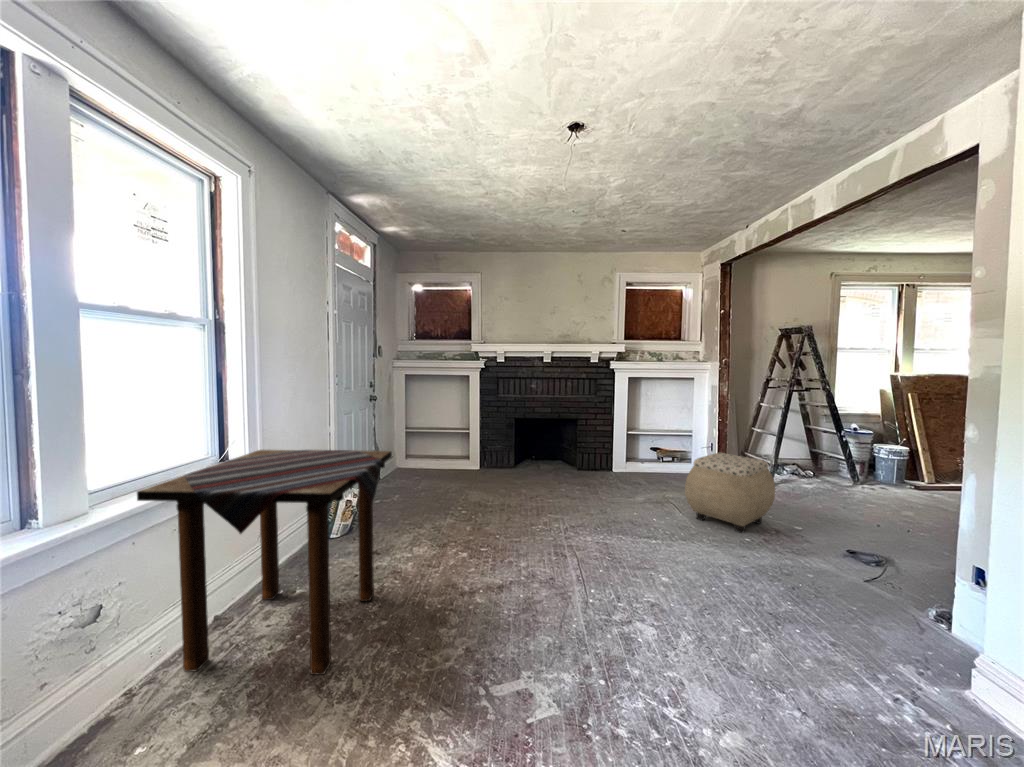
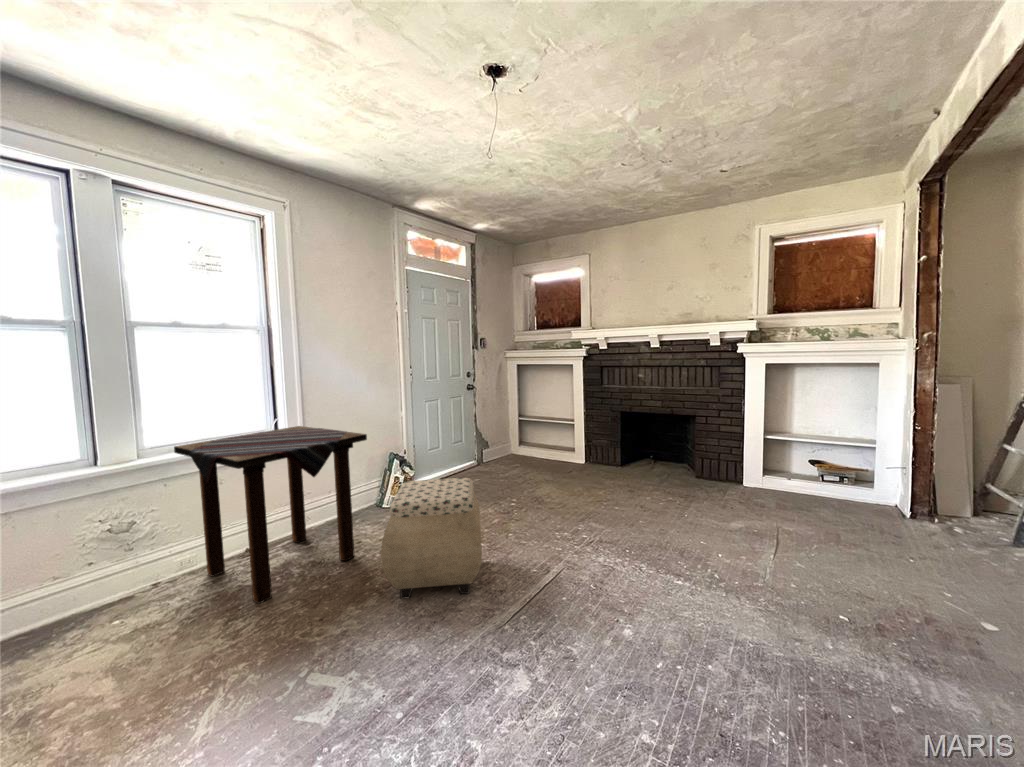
ottoman: present [685,452,776,533] -> present [381,478,482,599]

